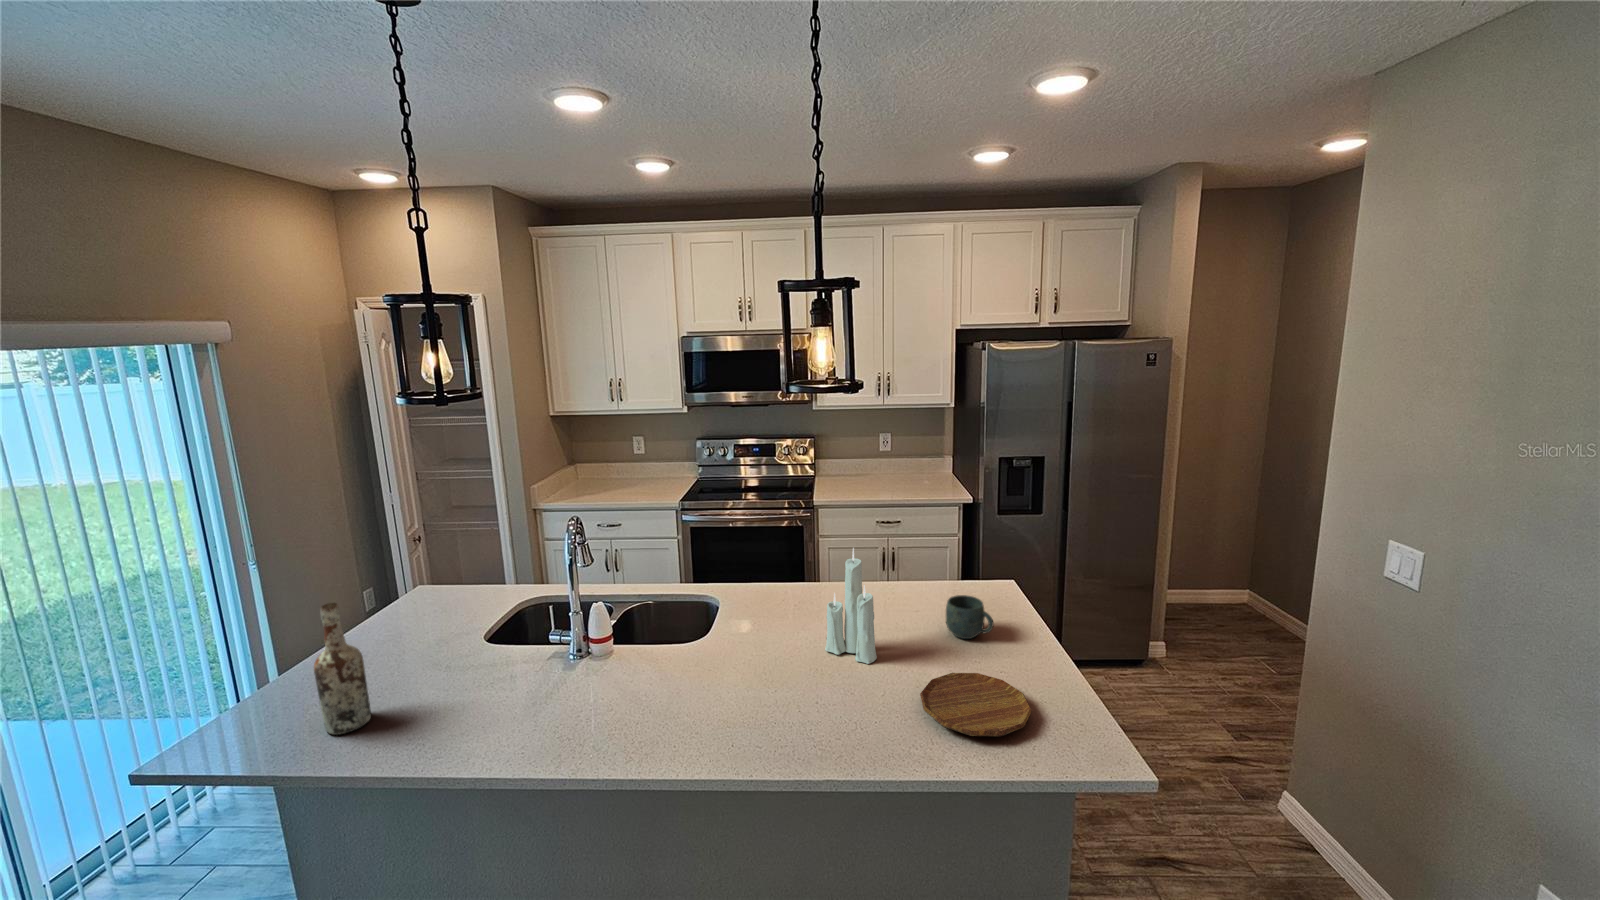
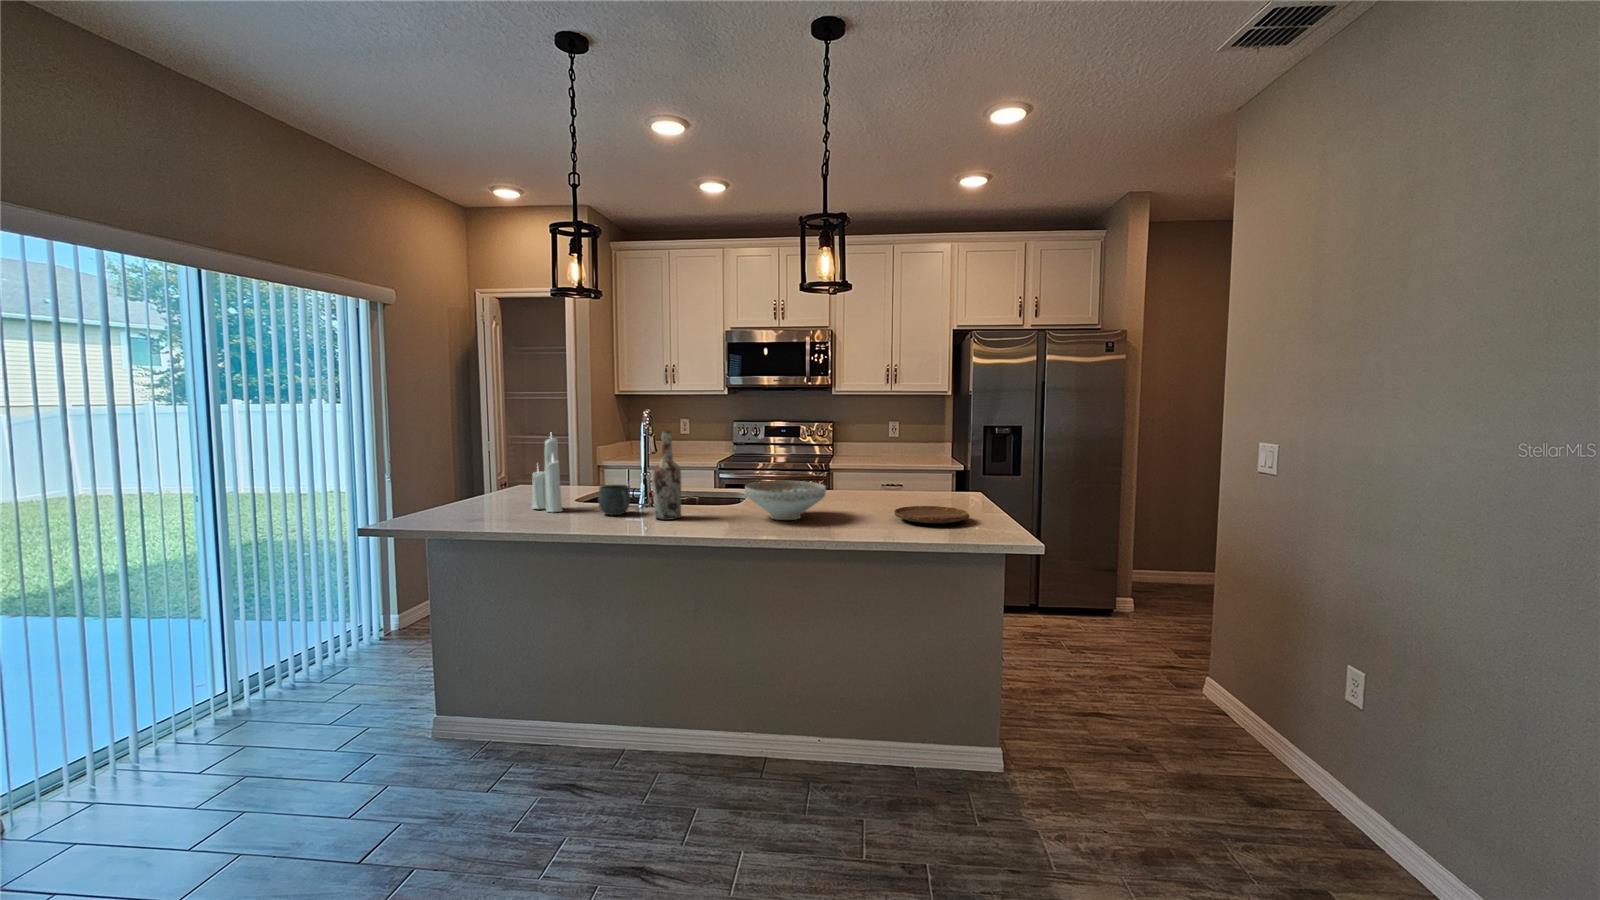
candle: present [825,548,877,664] -> present [532,437,562,512]
mug: present [946,595,993,639] -> present [598,484,630,515]
wine bottle: present [314,603,371,735] -> present [653,431,681,520]
decorative bowl: none [704,638,822,720] -> present [745,481,826,520]

